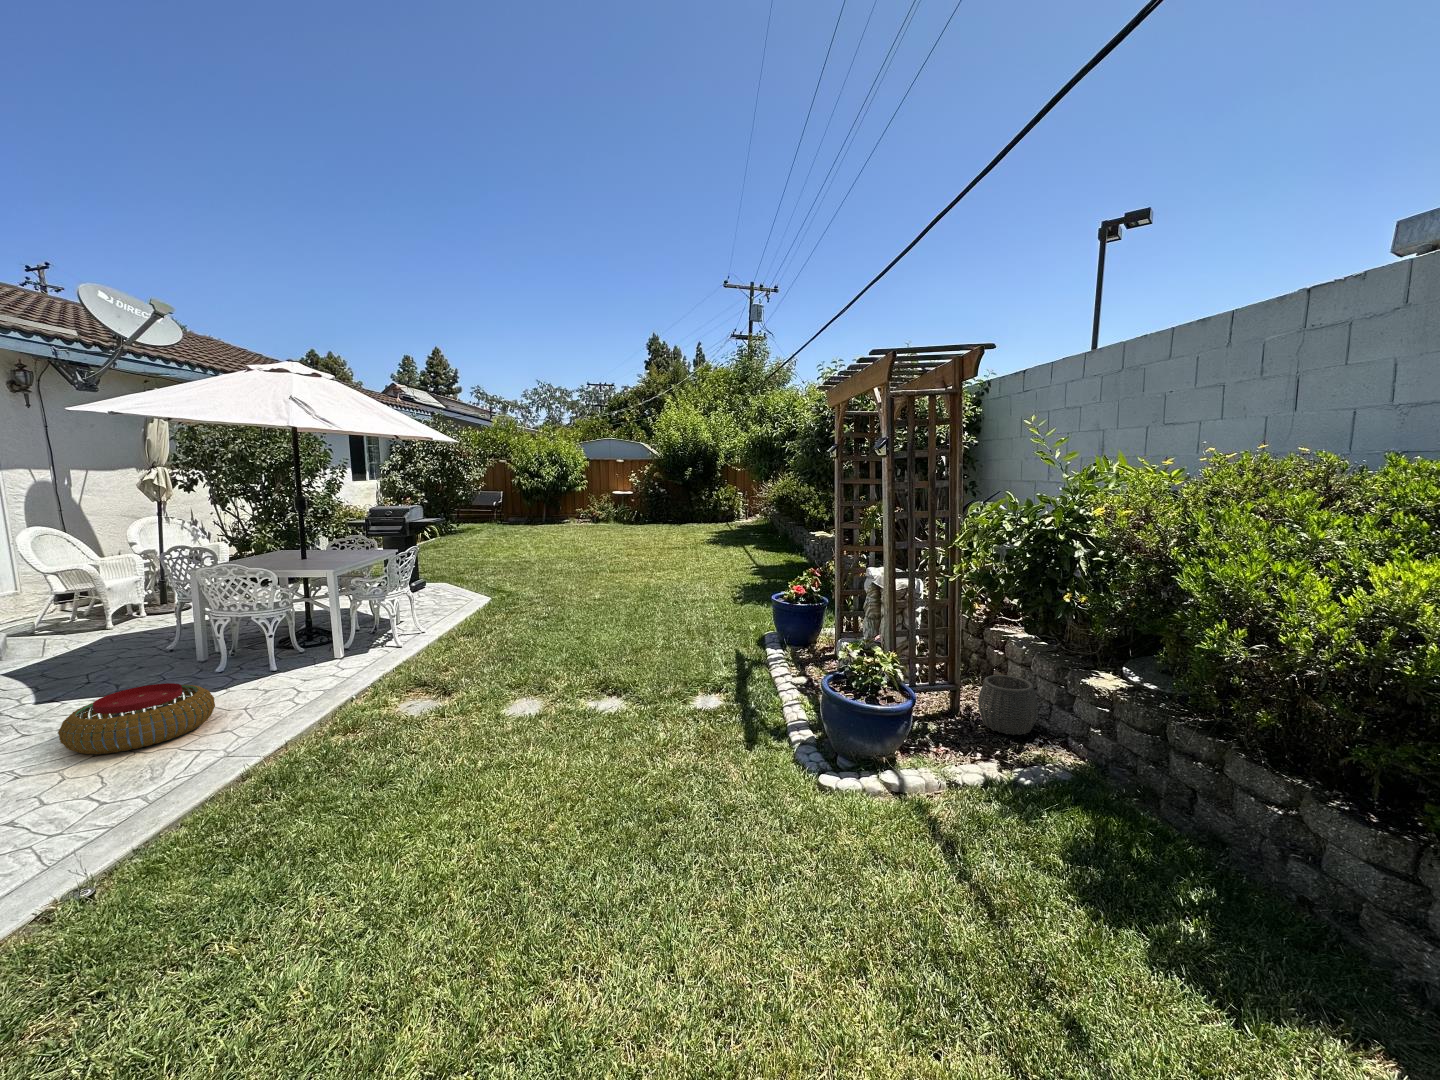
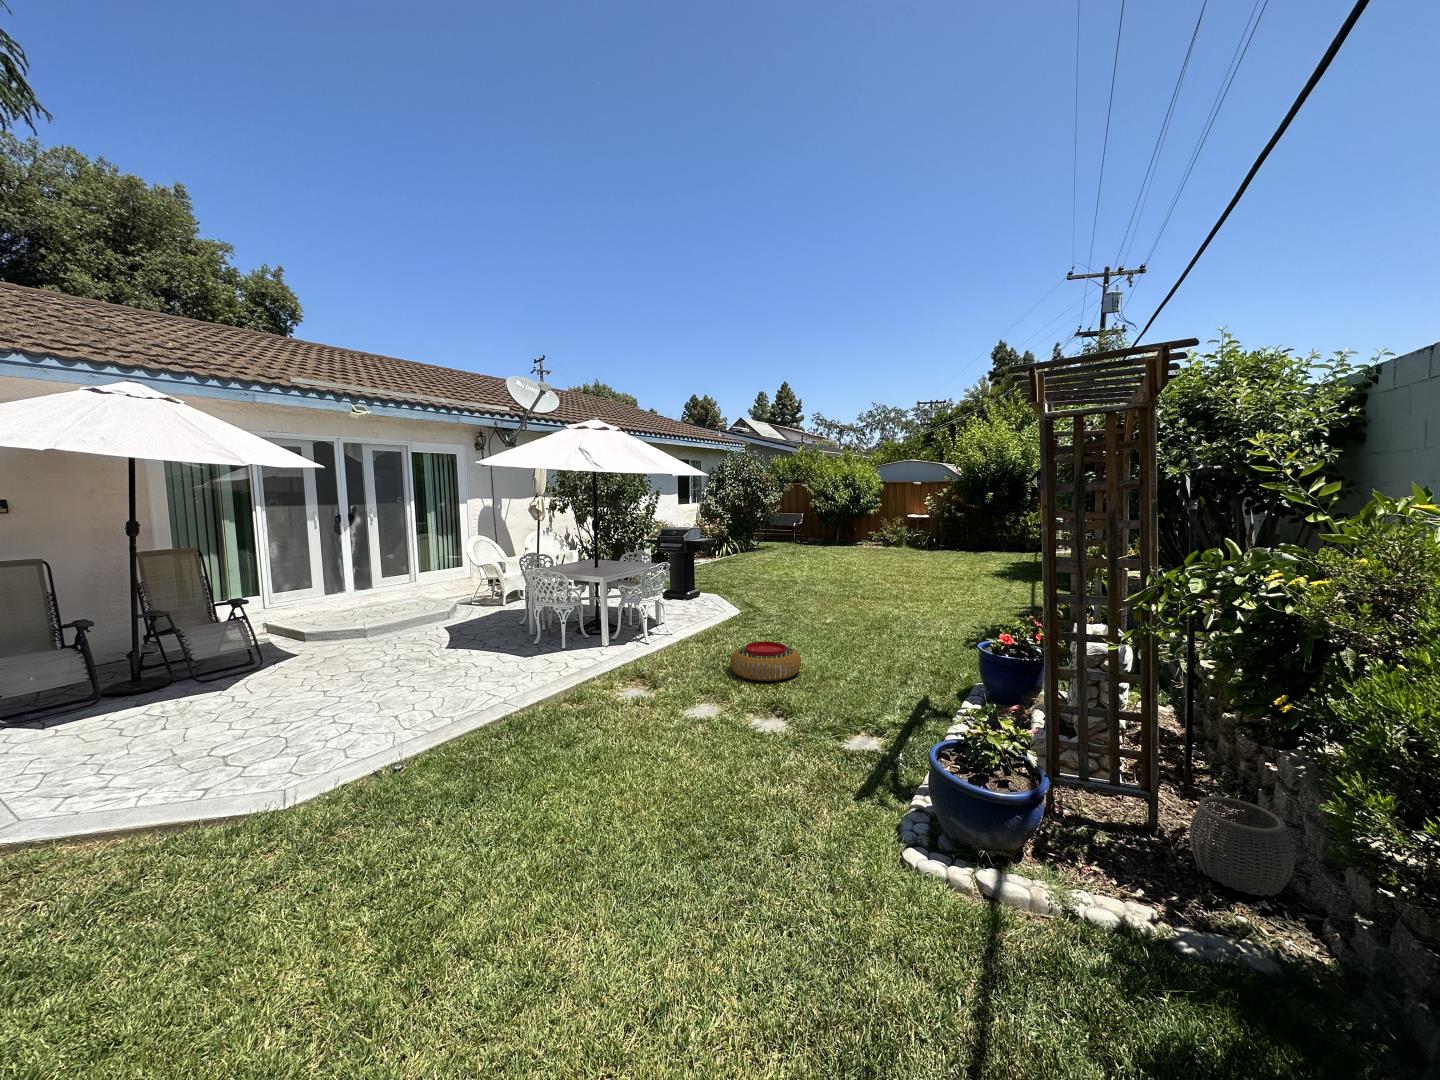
pouf: present [58,683,215,754] -> present [730,642,801,681]

